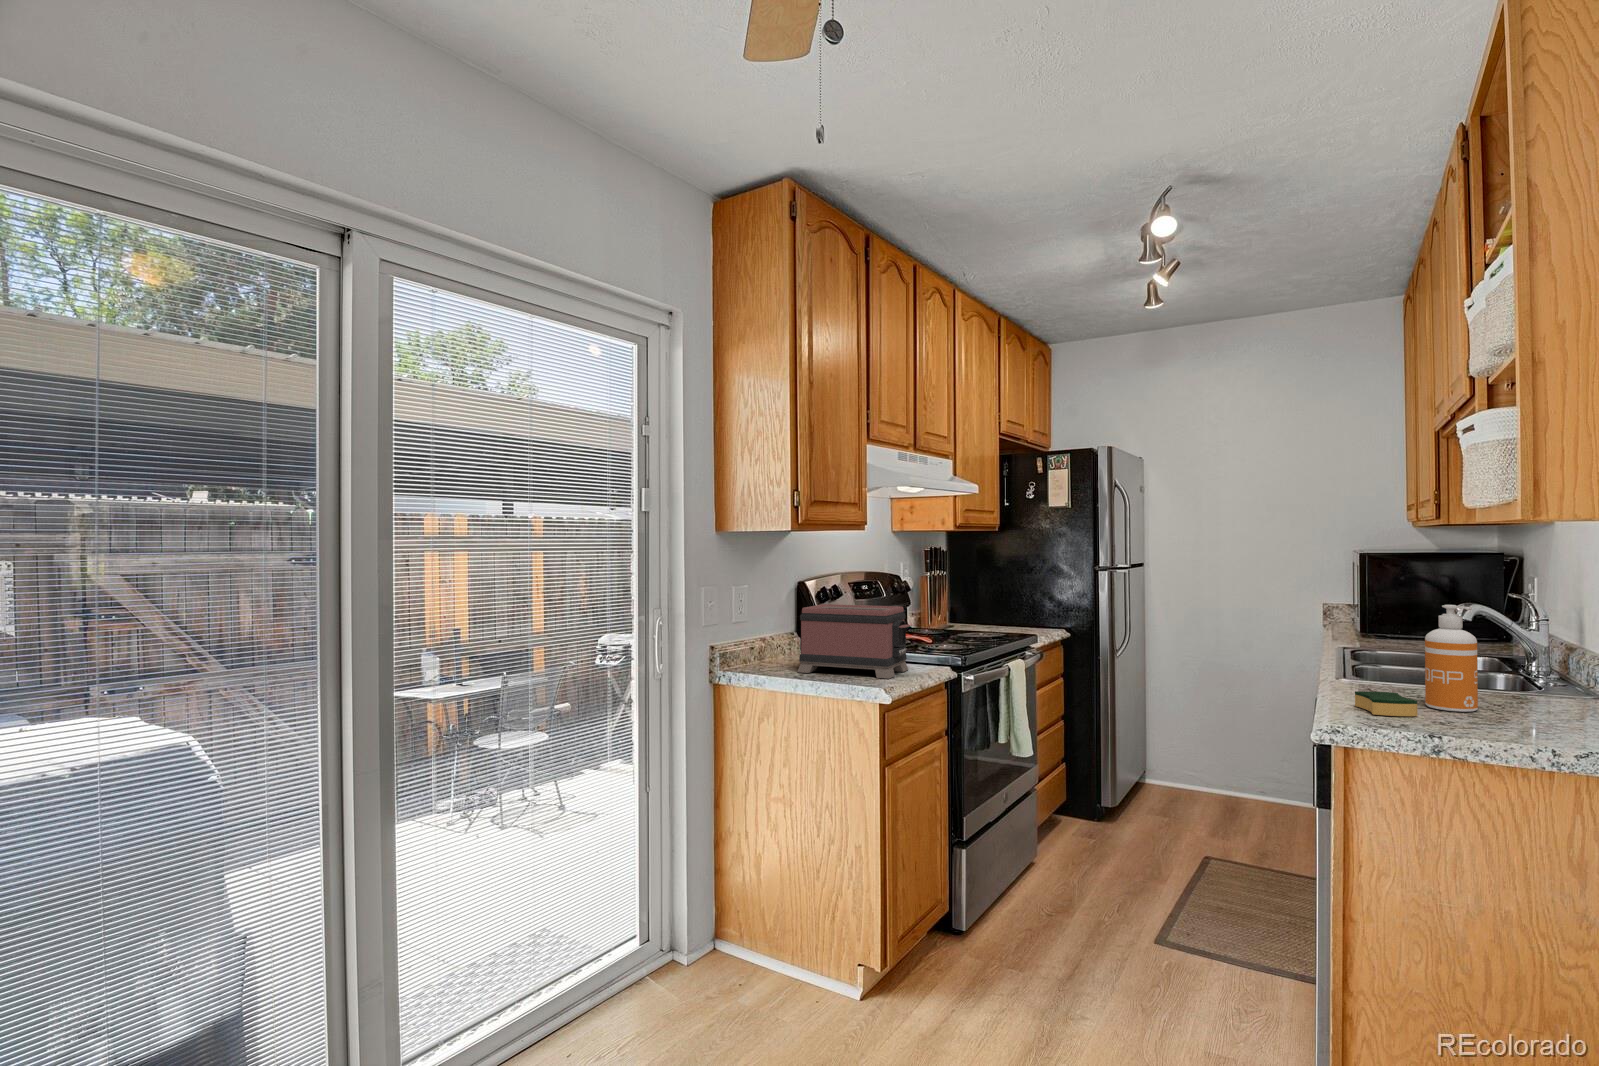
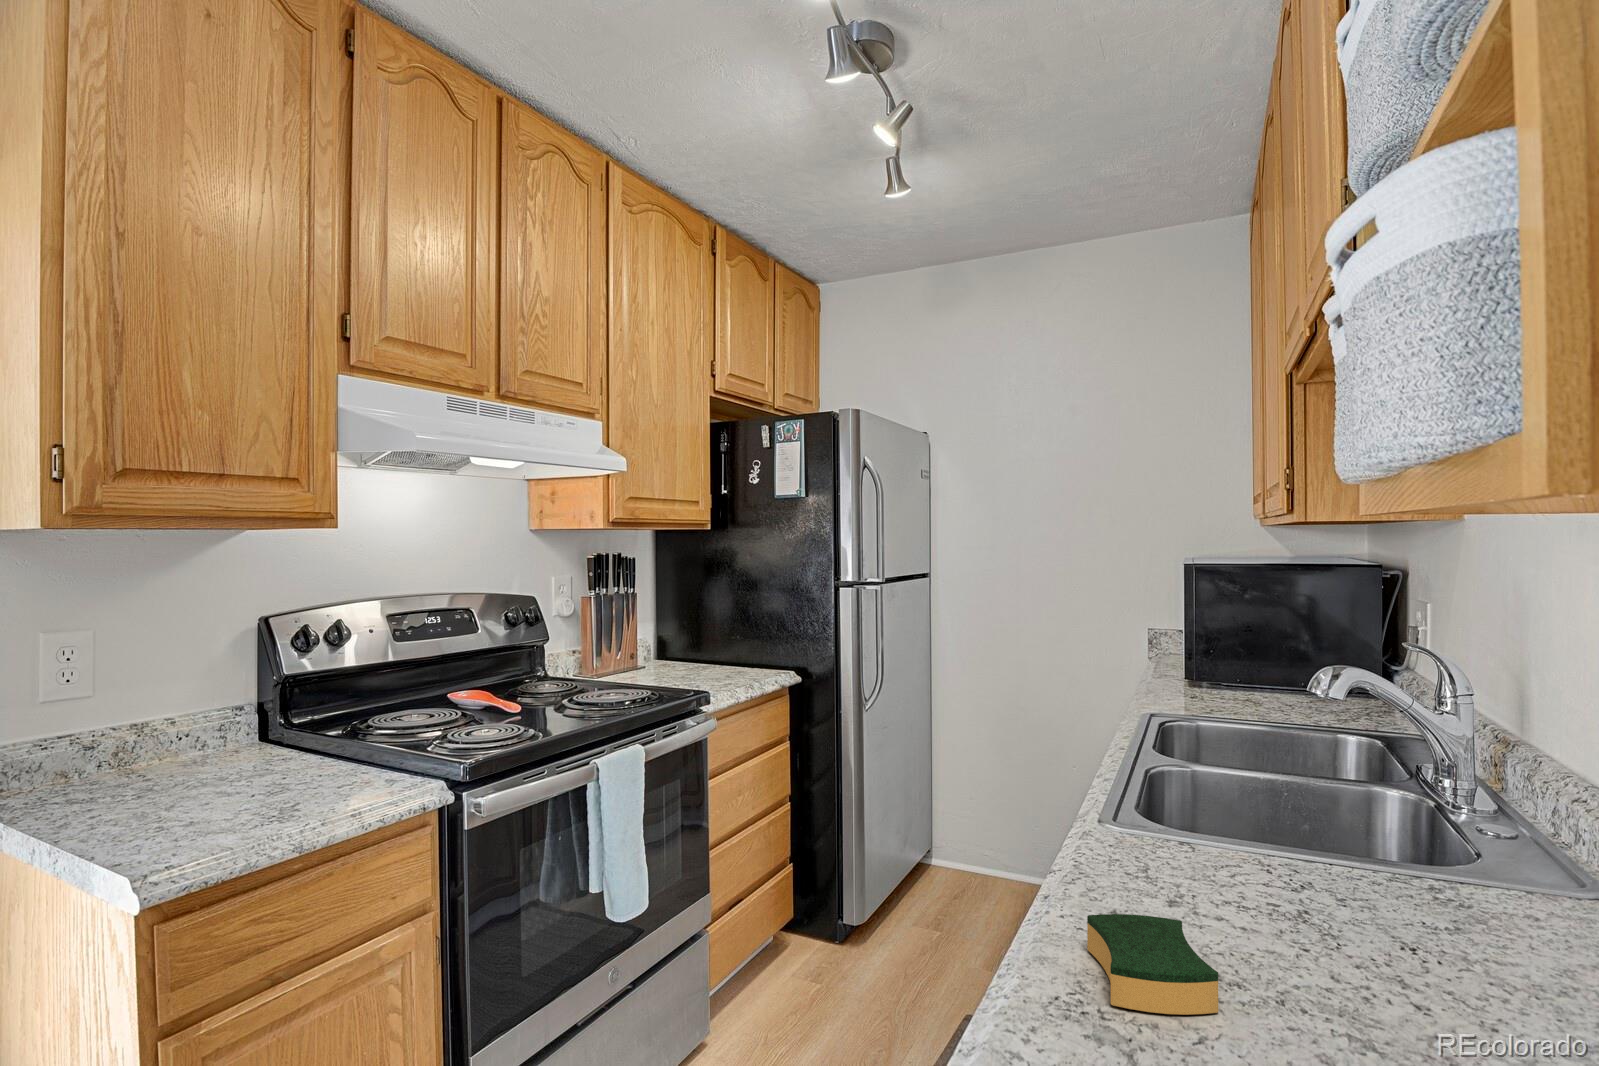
toaster: present [797,604,910,679] -> none [86,666,336,833]
soap dispenser: present [1425,605,1478,712] -> none [1245,708,1361,980]

